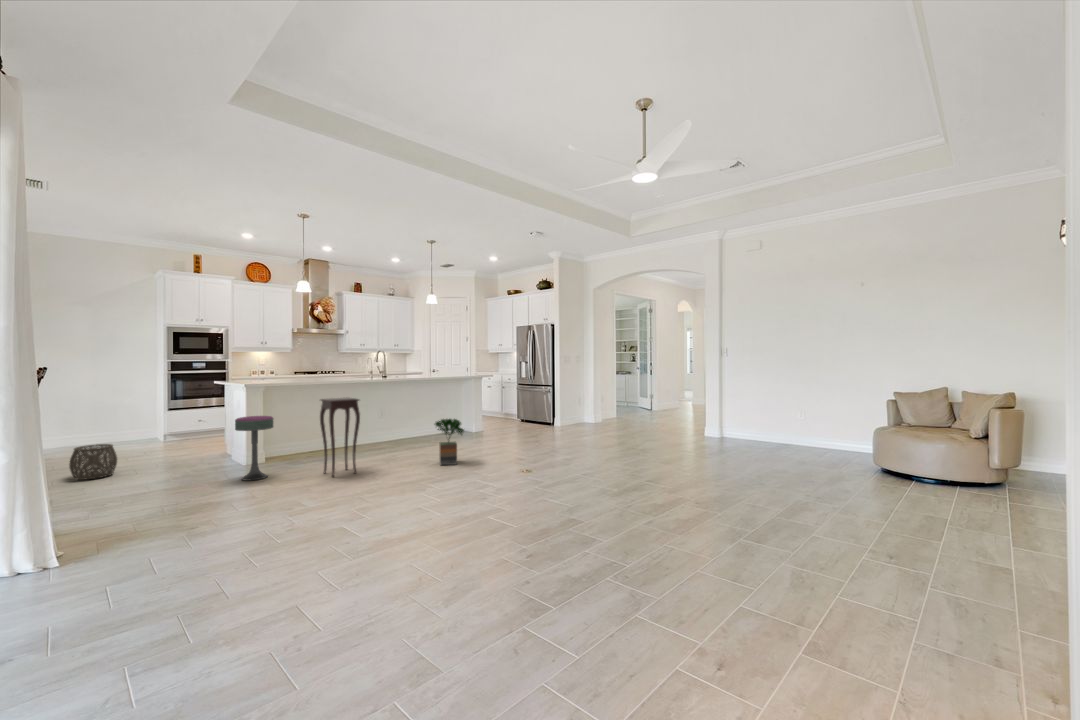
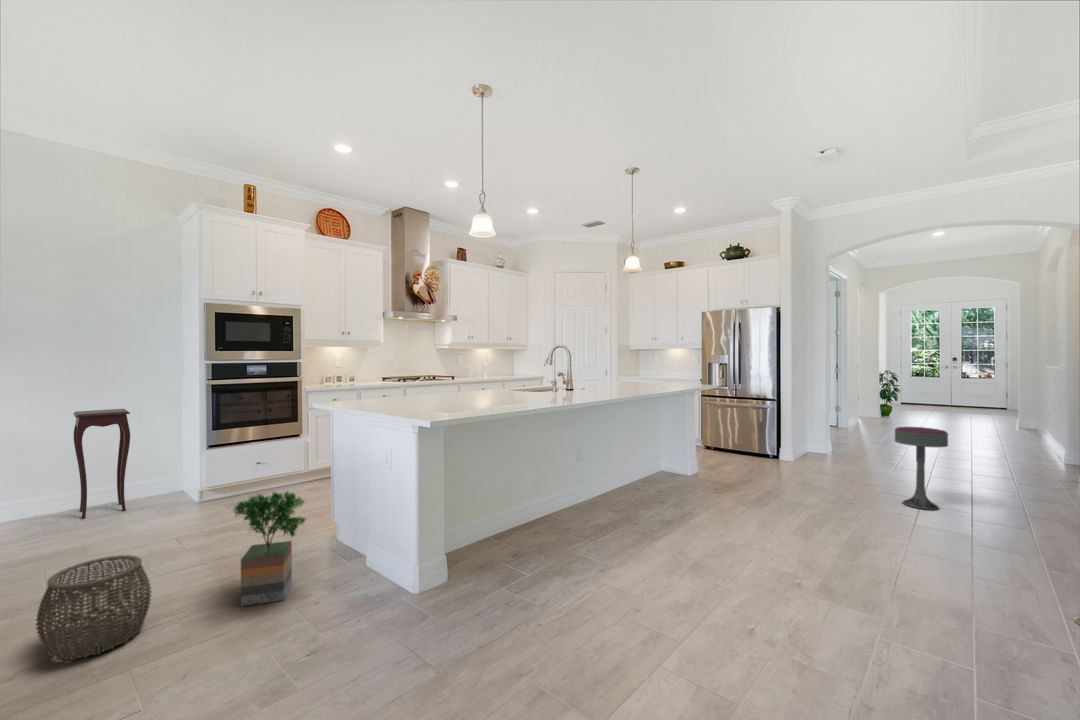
side table: present [320,397,360,477] -> present [73,409,130,519]
bar stool: present [235,416,273,481] -> present [894,427,948,510]
potted tree: present [435,419,464,465] -> present [234,492,305,606]

